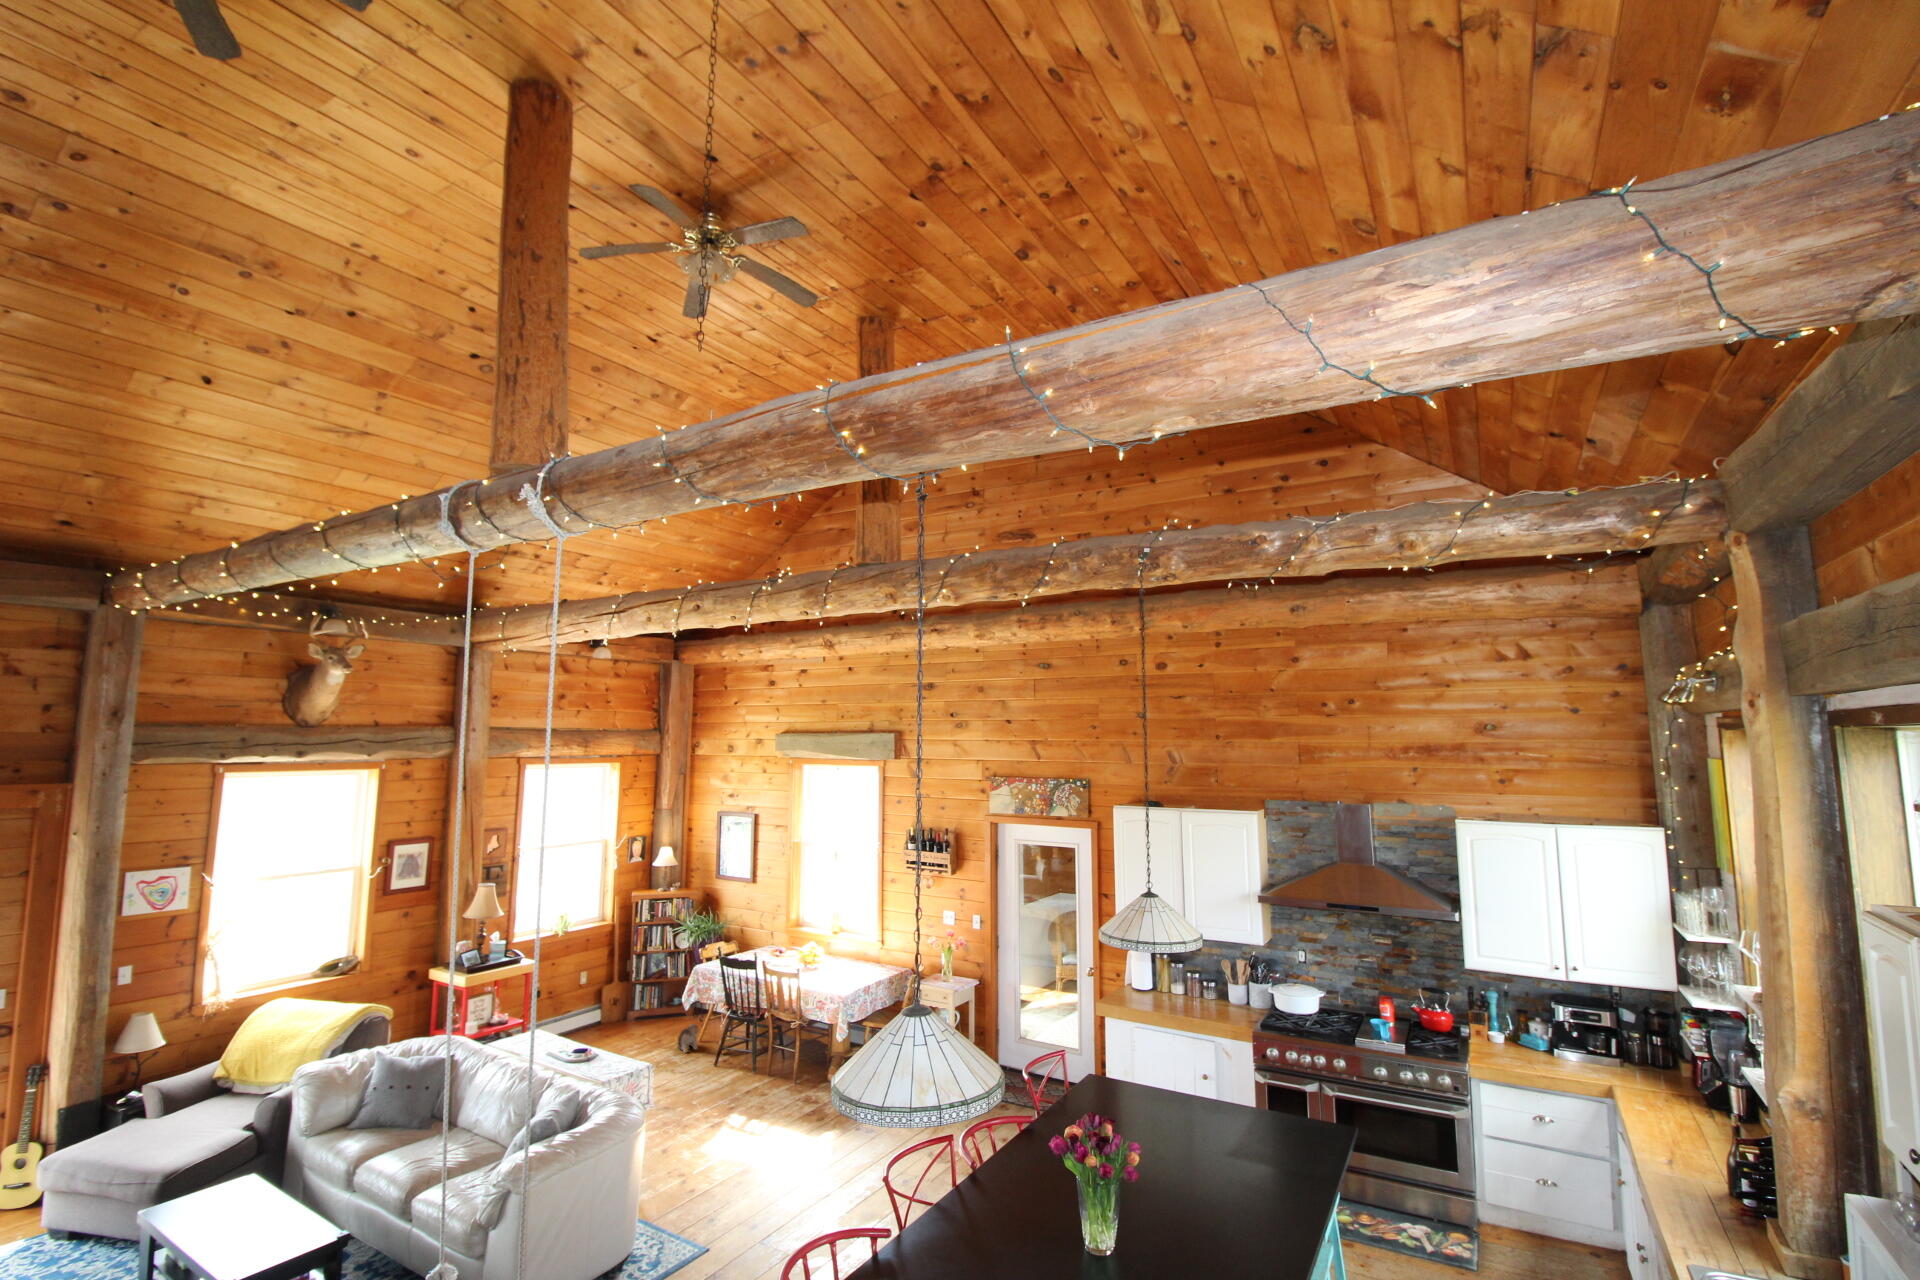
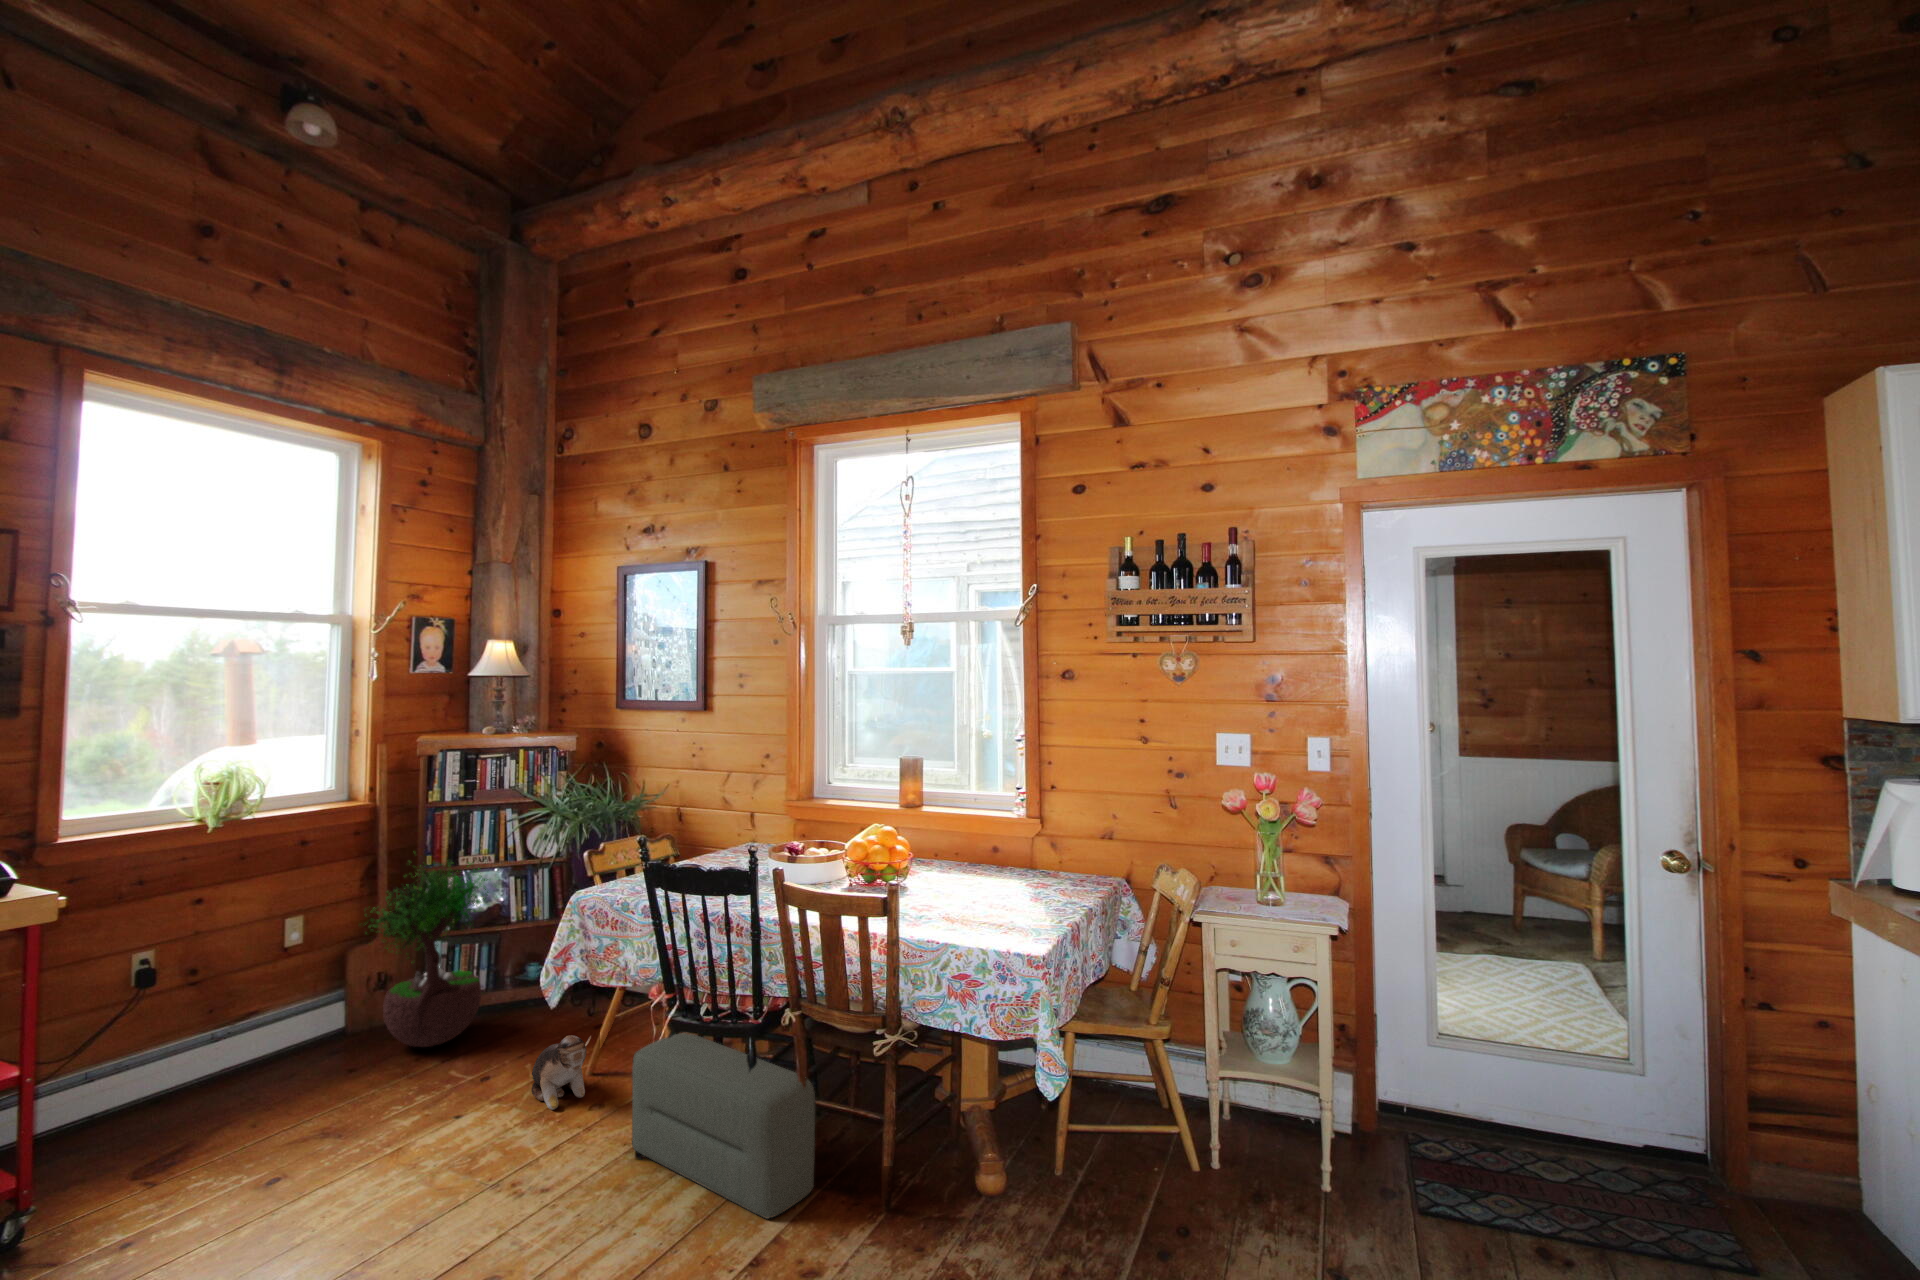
potted tree: none [612,946,664,1030] -> present [359,862,488,1047]
pouf: none [714,1023,775,1084] -> present [632,1033,815,1219]

